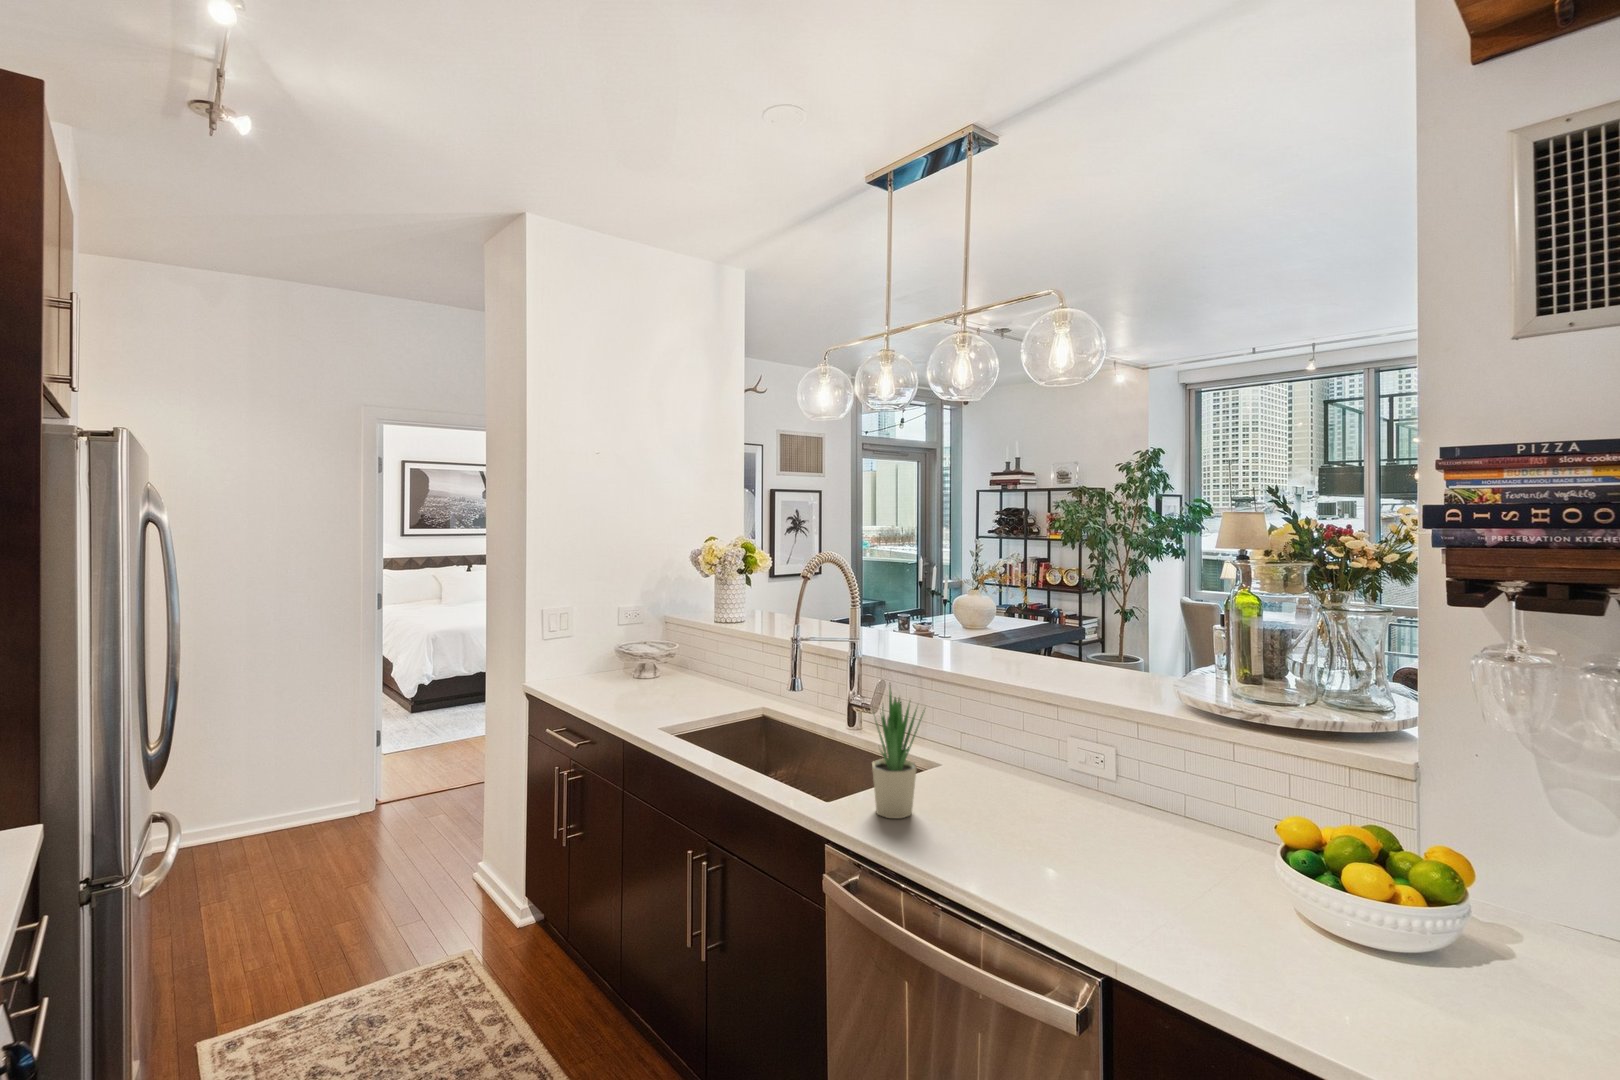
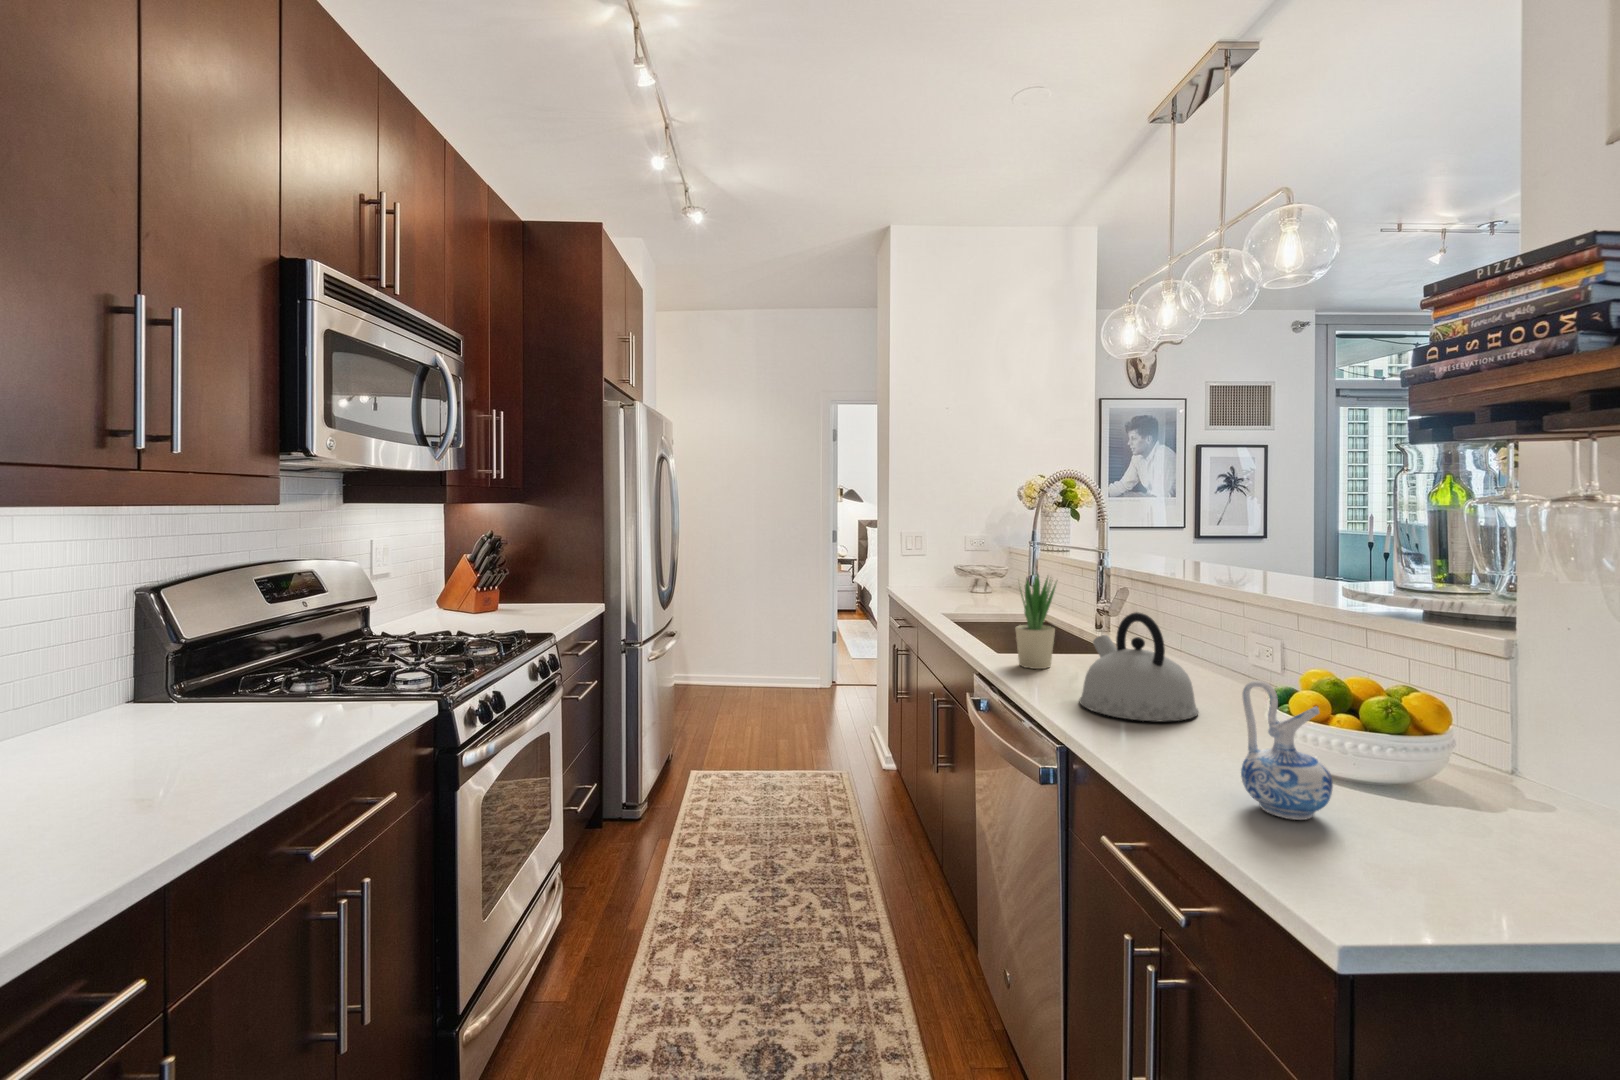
kettle: none [1011,754,1151,891] -> present [1079,612,1198,721]
ceramic pitcher: none [1377,869,1483,1020] -> present [1241,680,1333,820]

